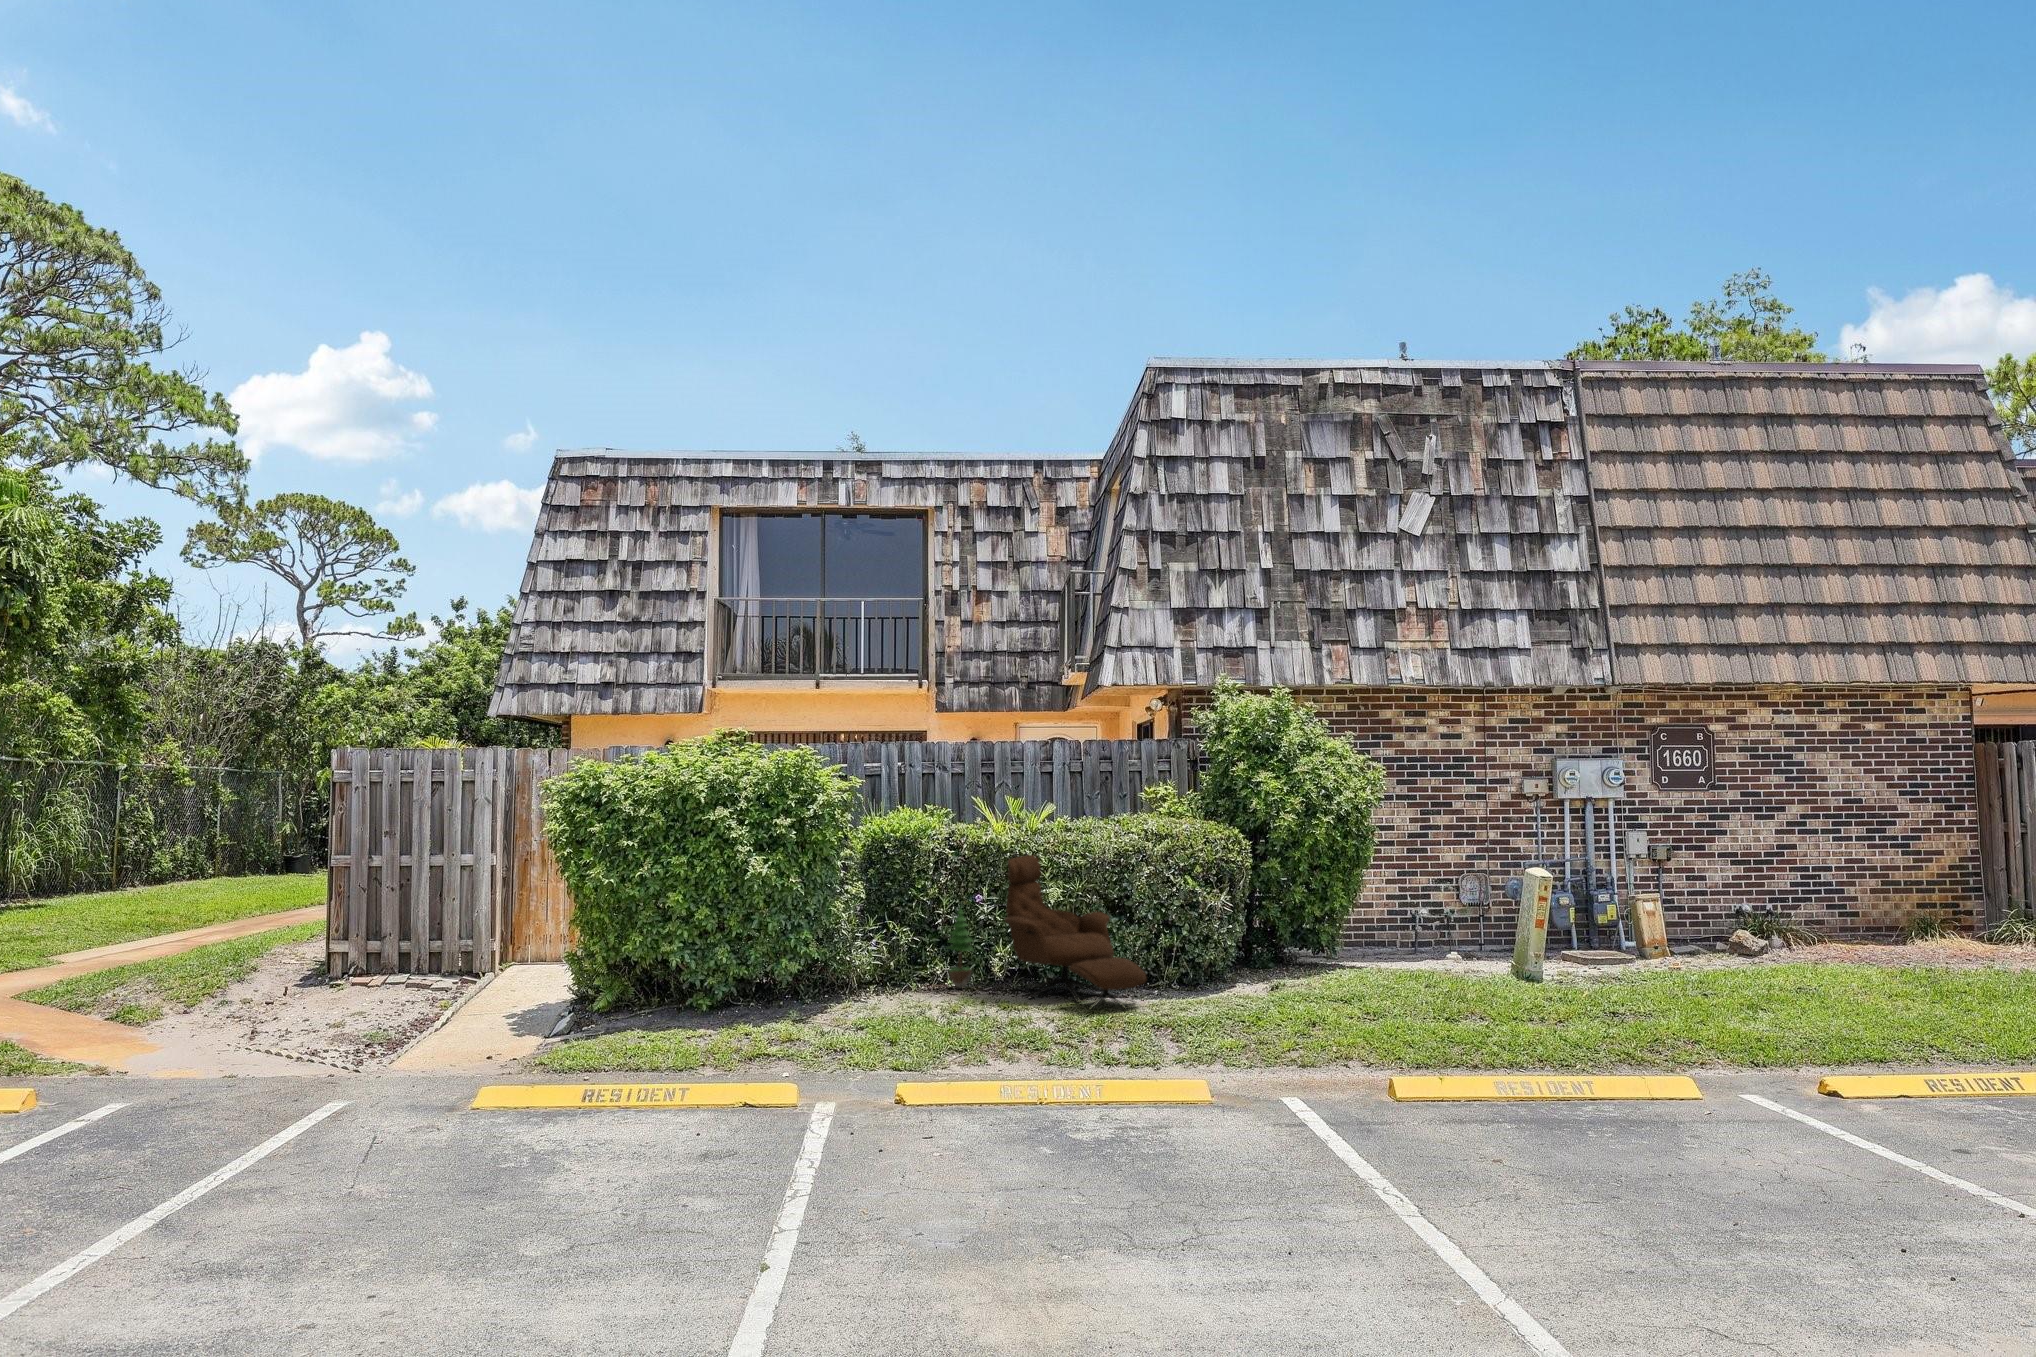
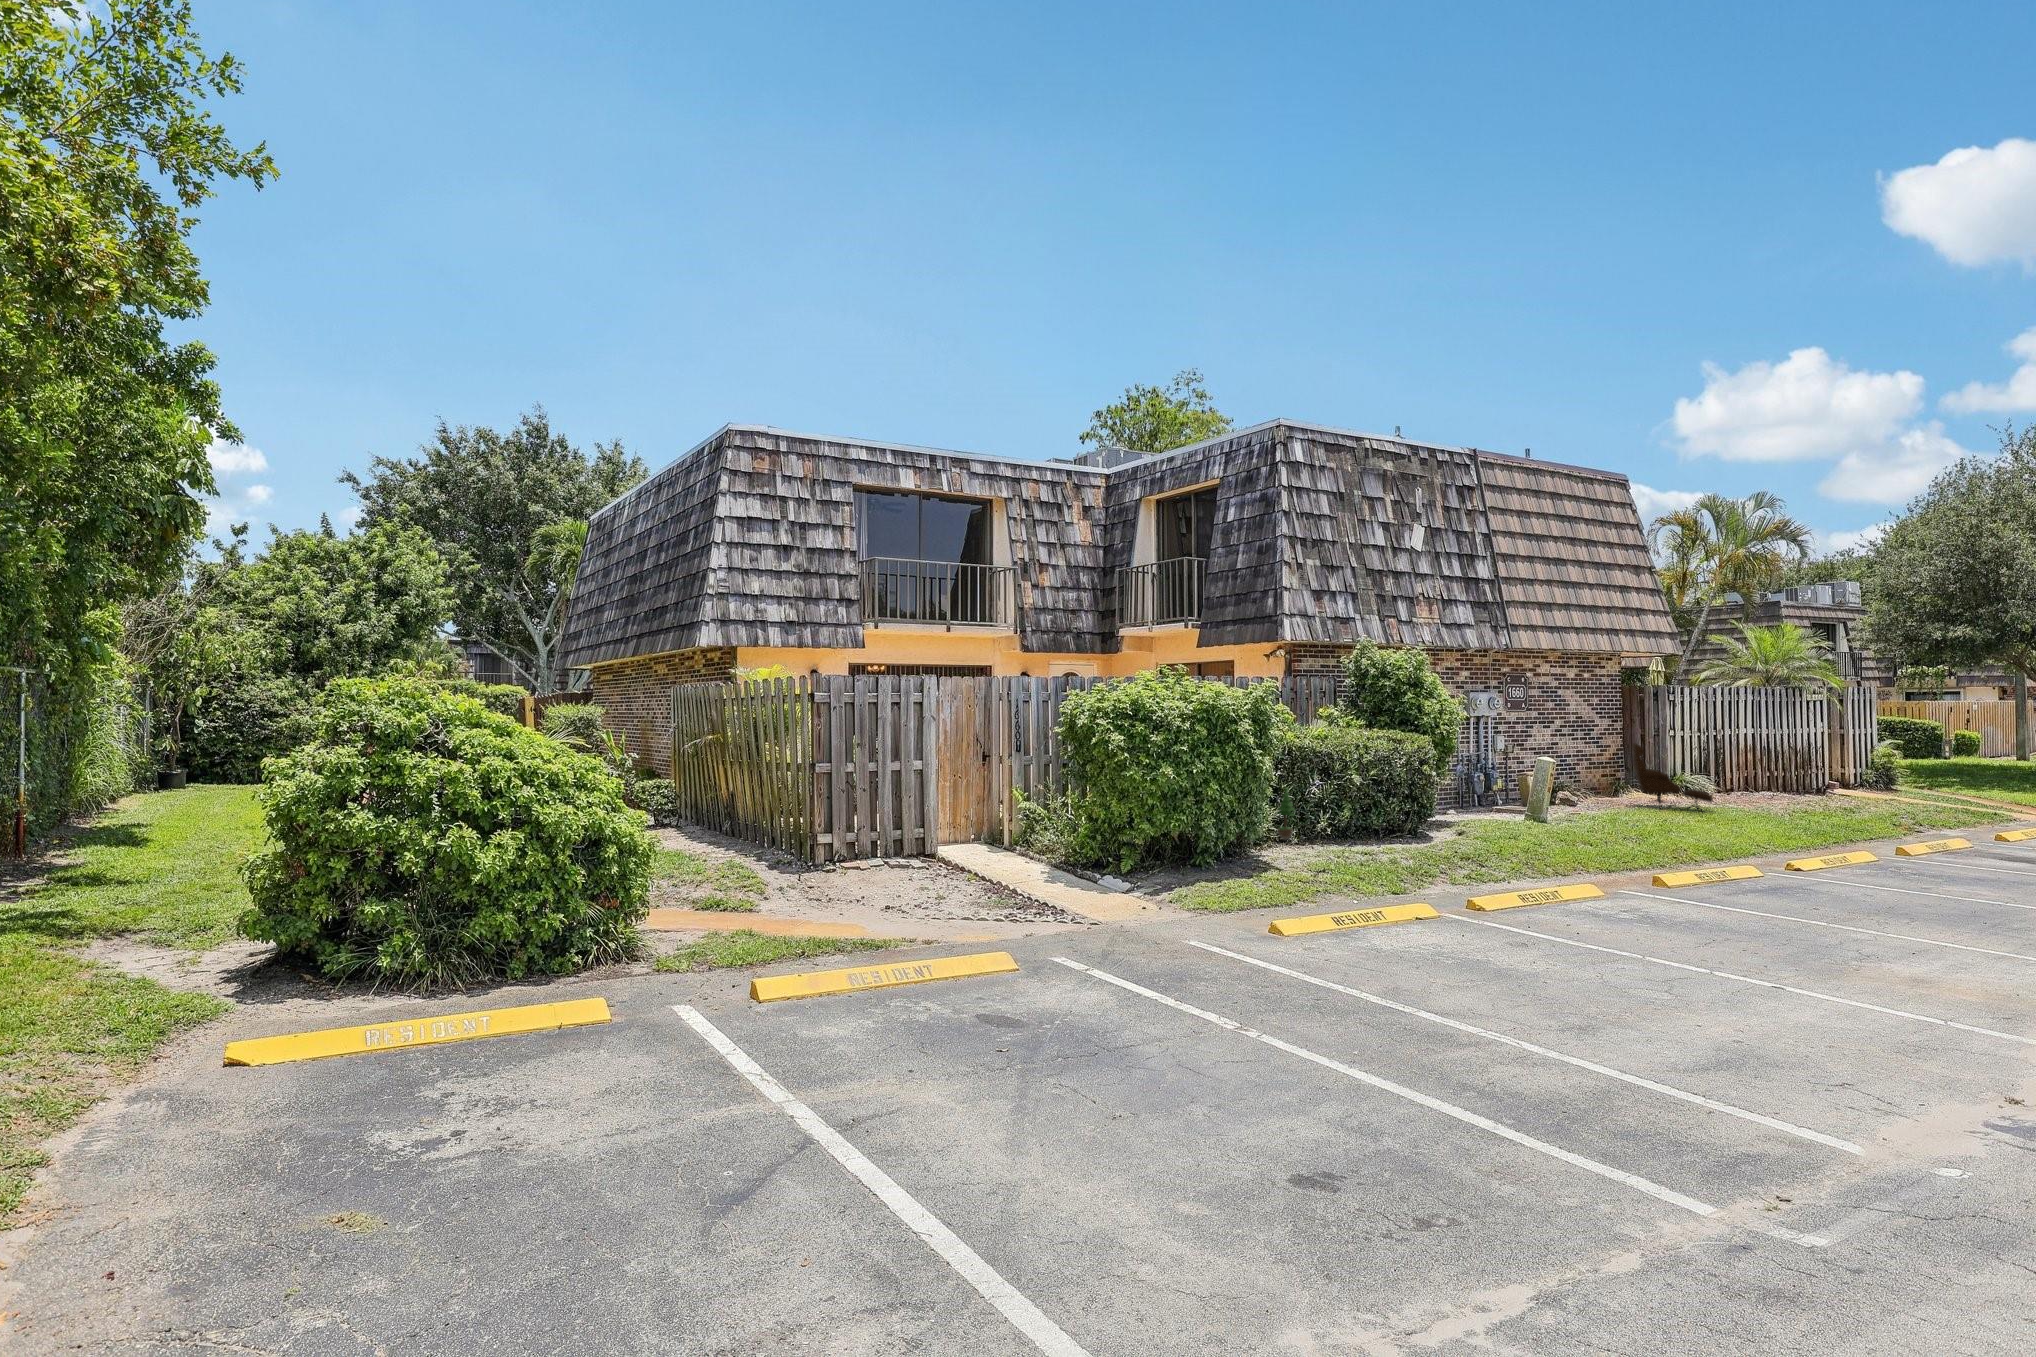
lounge chair: present [1005,855,1146,1009] -> present [1632,743,1713,810]

